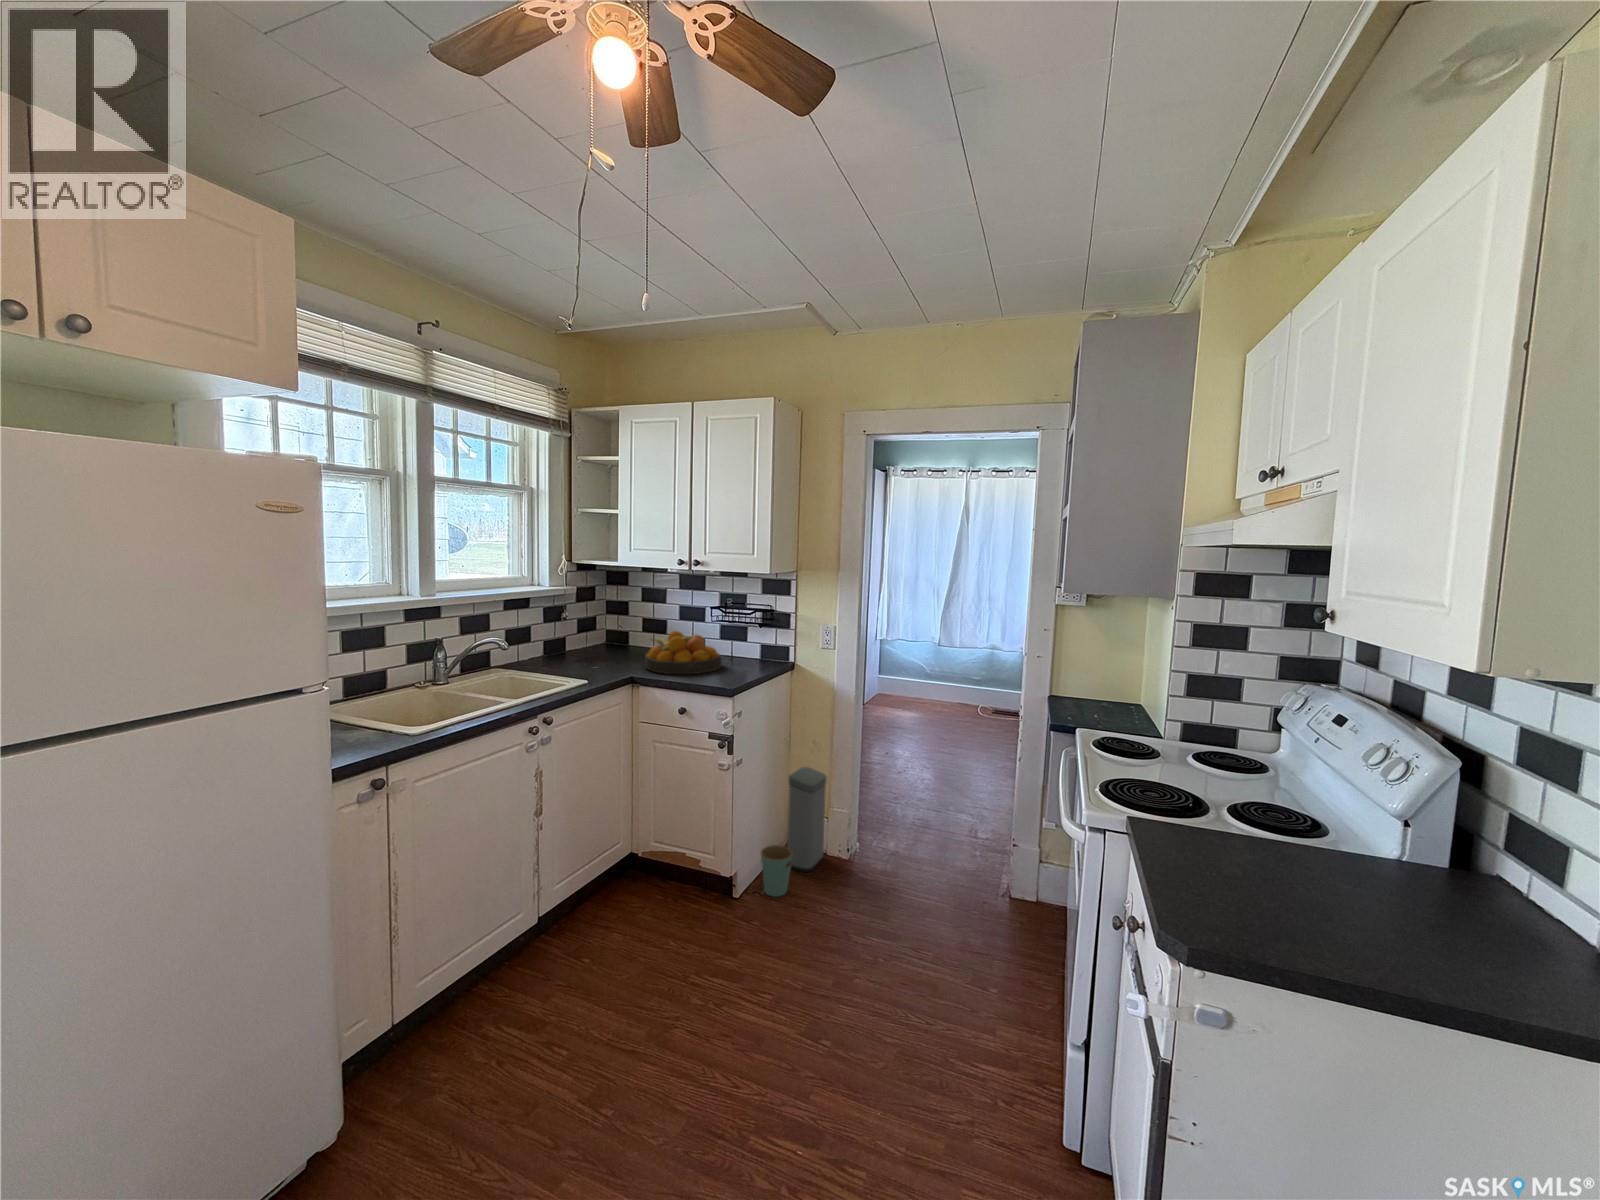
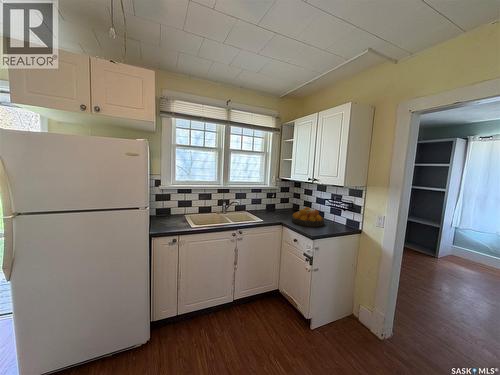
trash can: present [761,767,826,897] -> none [324,282,372,341]

